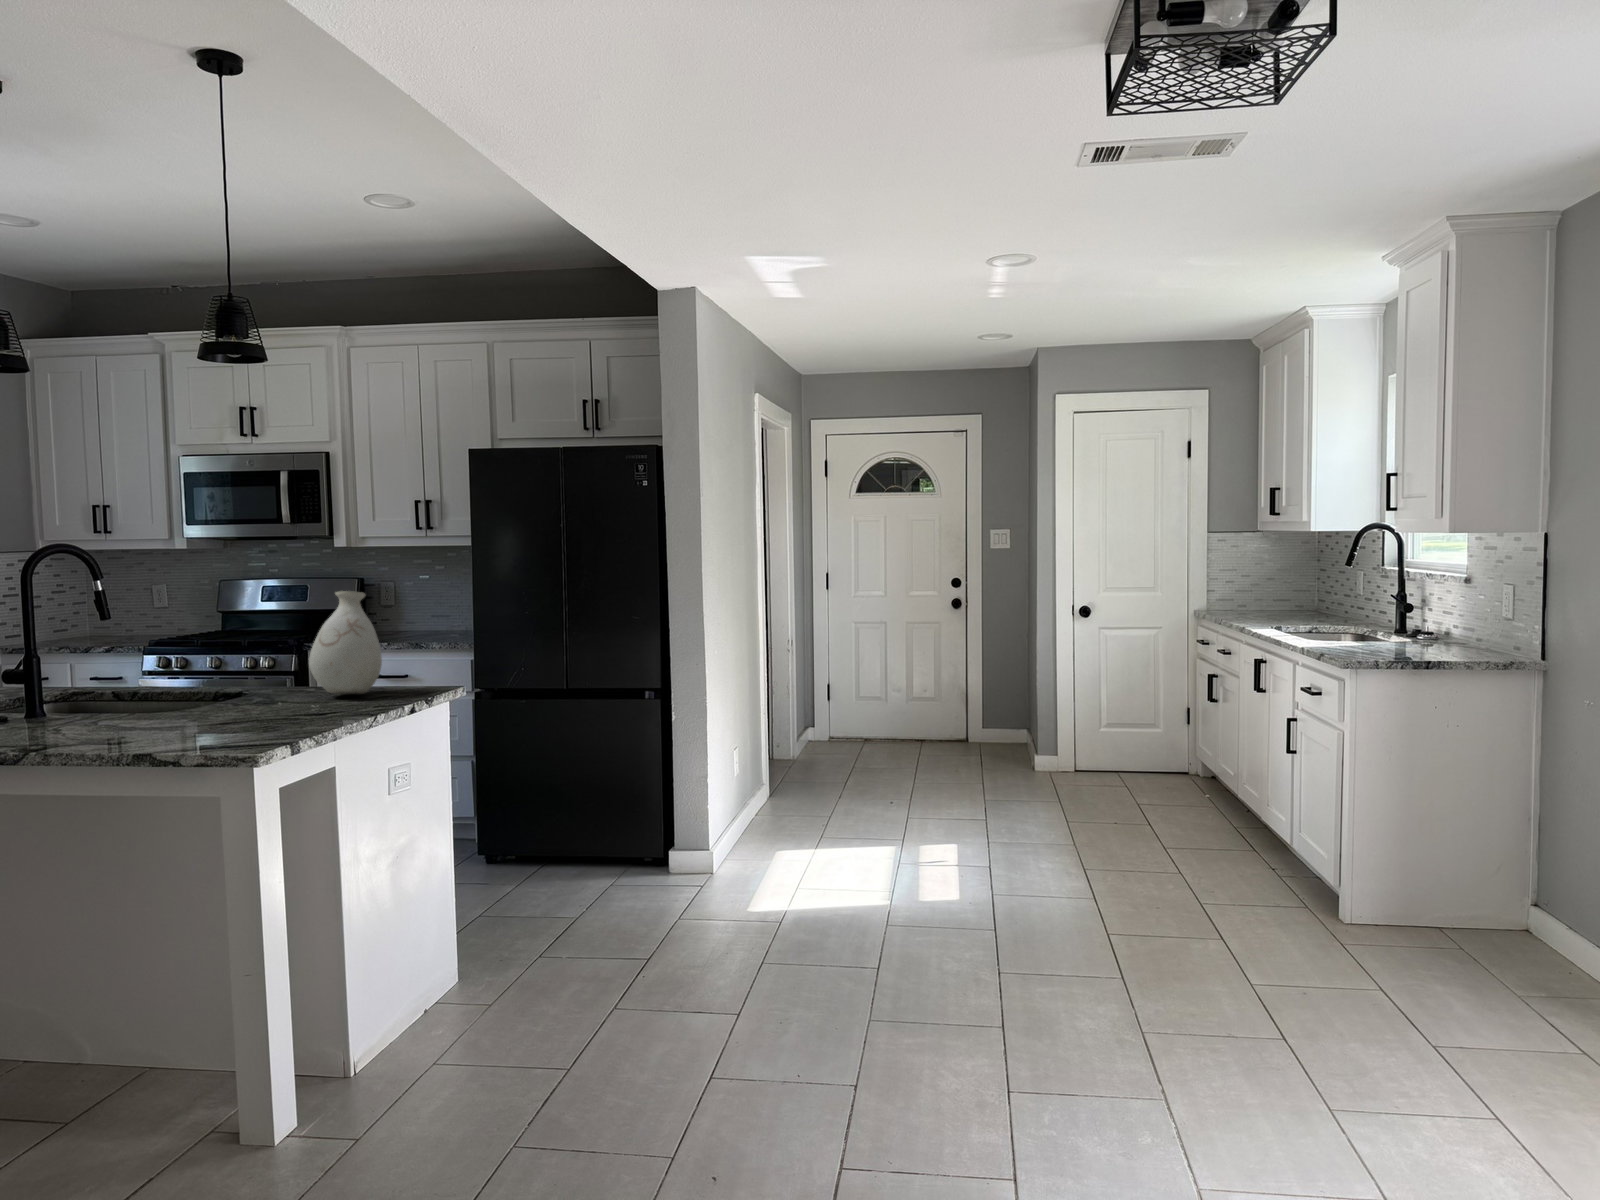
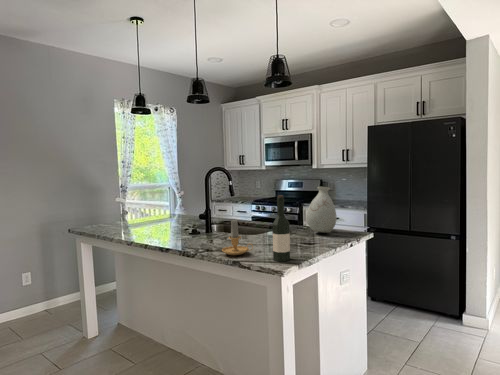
wine bottle: none [229,608,271,744] -> present [273,195,290,261]
candle: none [98,665,182,747] -> present [222,220,253,255]

